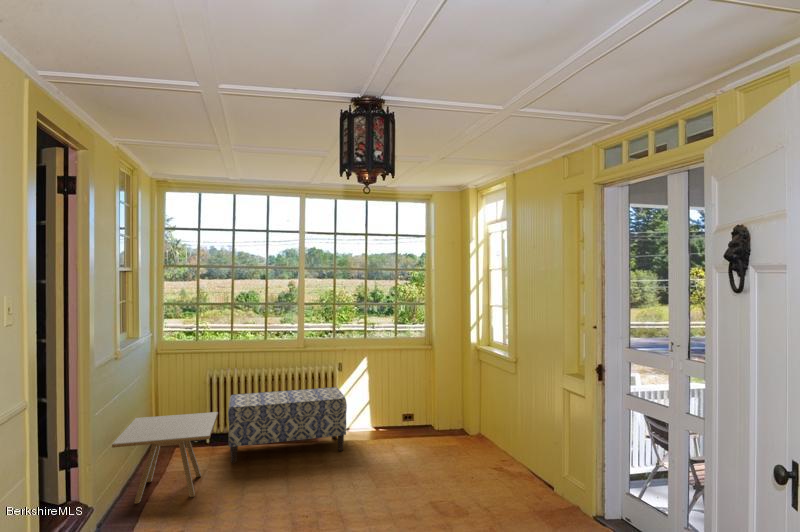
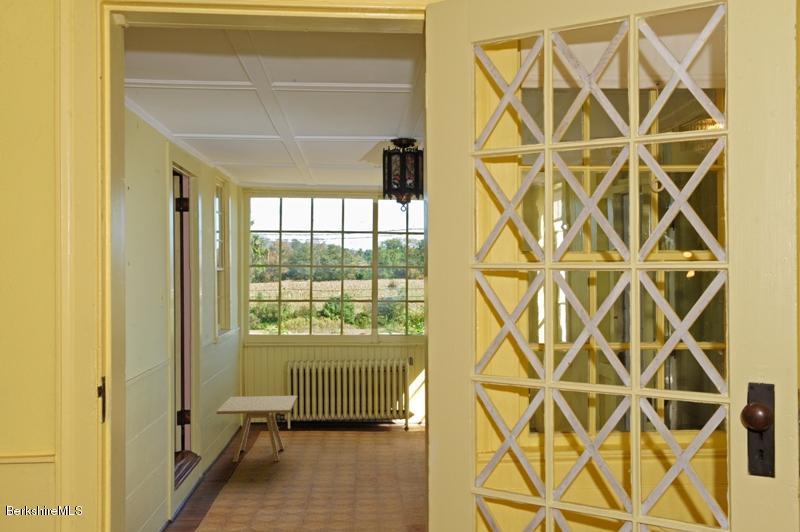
bench: present [228,387,347,463] -> none [306,382,413,443]

